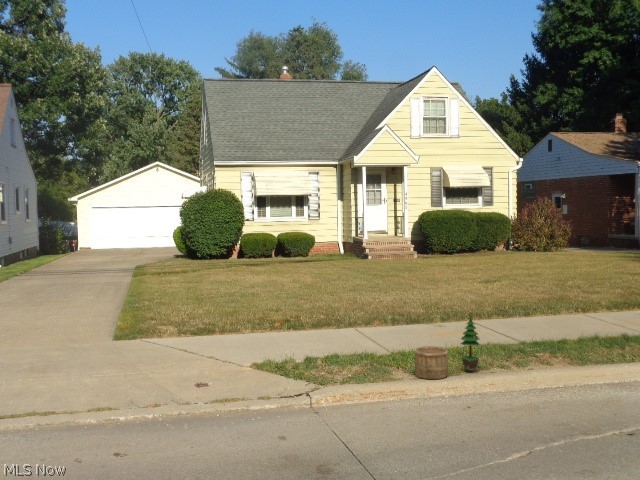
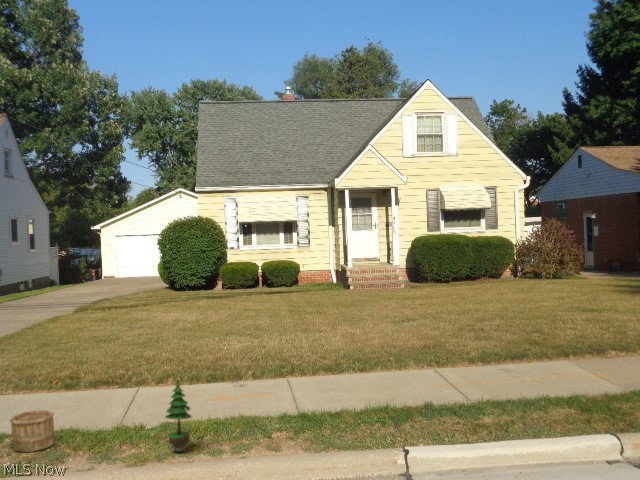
wooden bucket: present [414,346,448,379] -> present [10,410,54,452]

